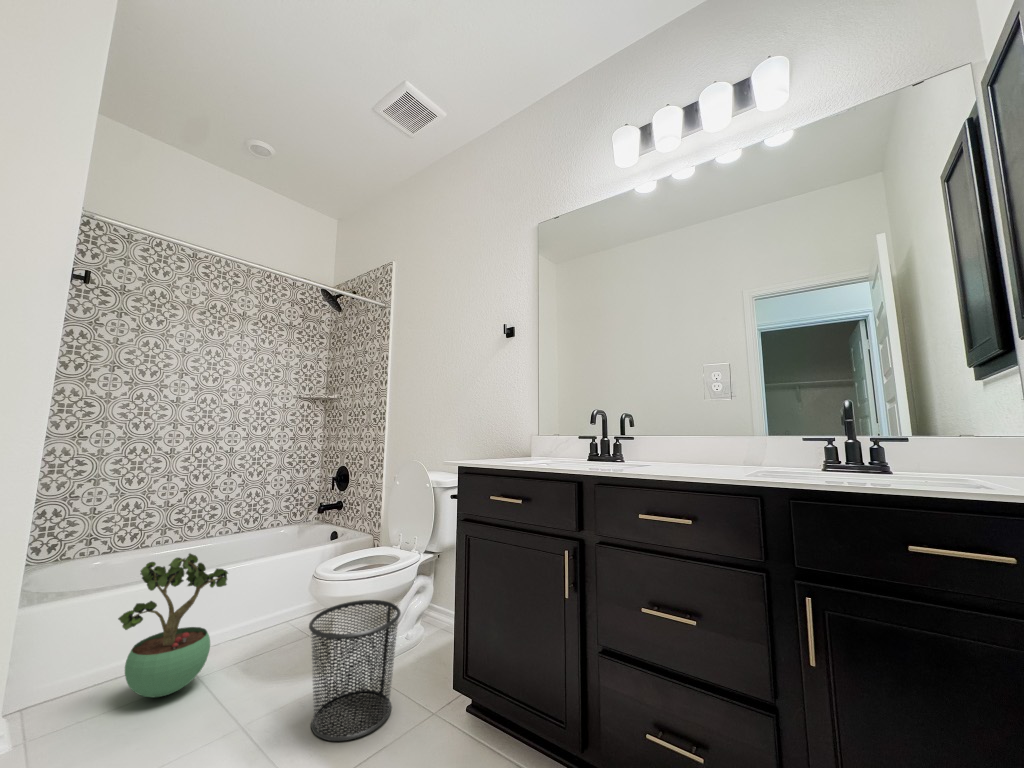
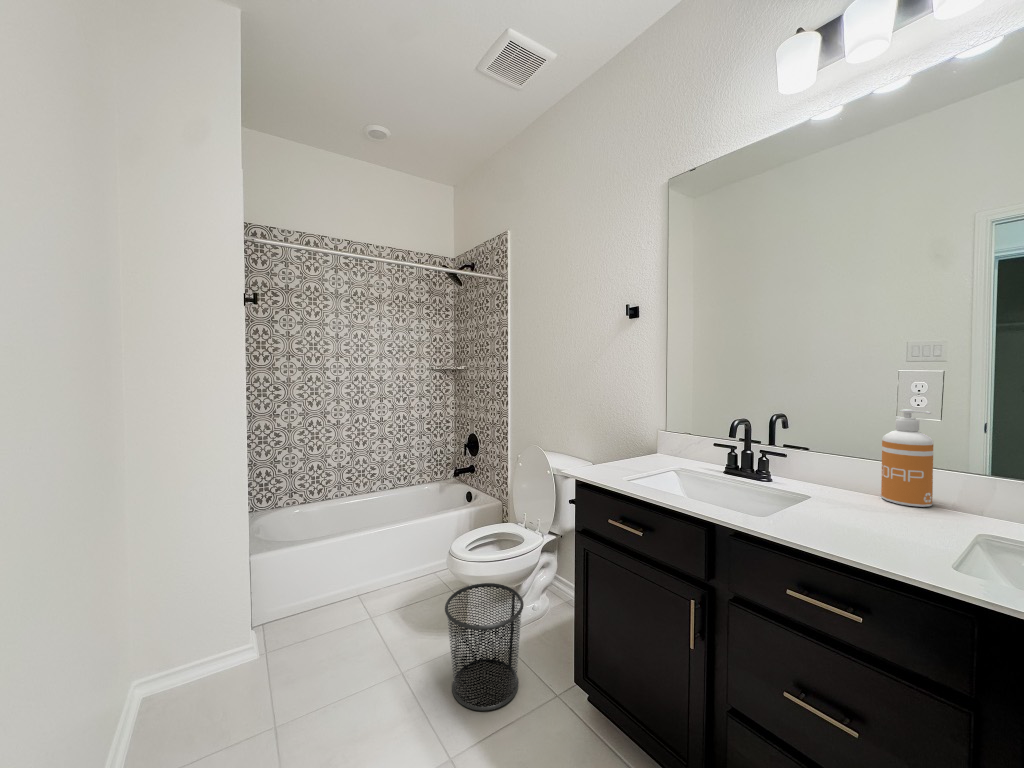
soap dispenser: none [695,393,729,464] -> present [881,409,933,507]
potted plant: present [118,554,228,697] -> none [309,525,383,633]

